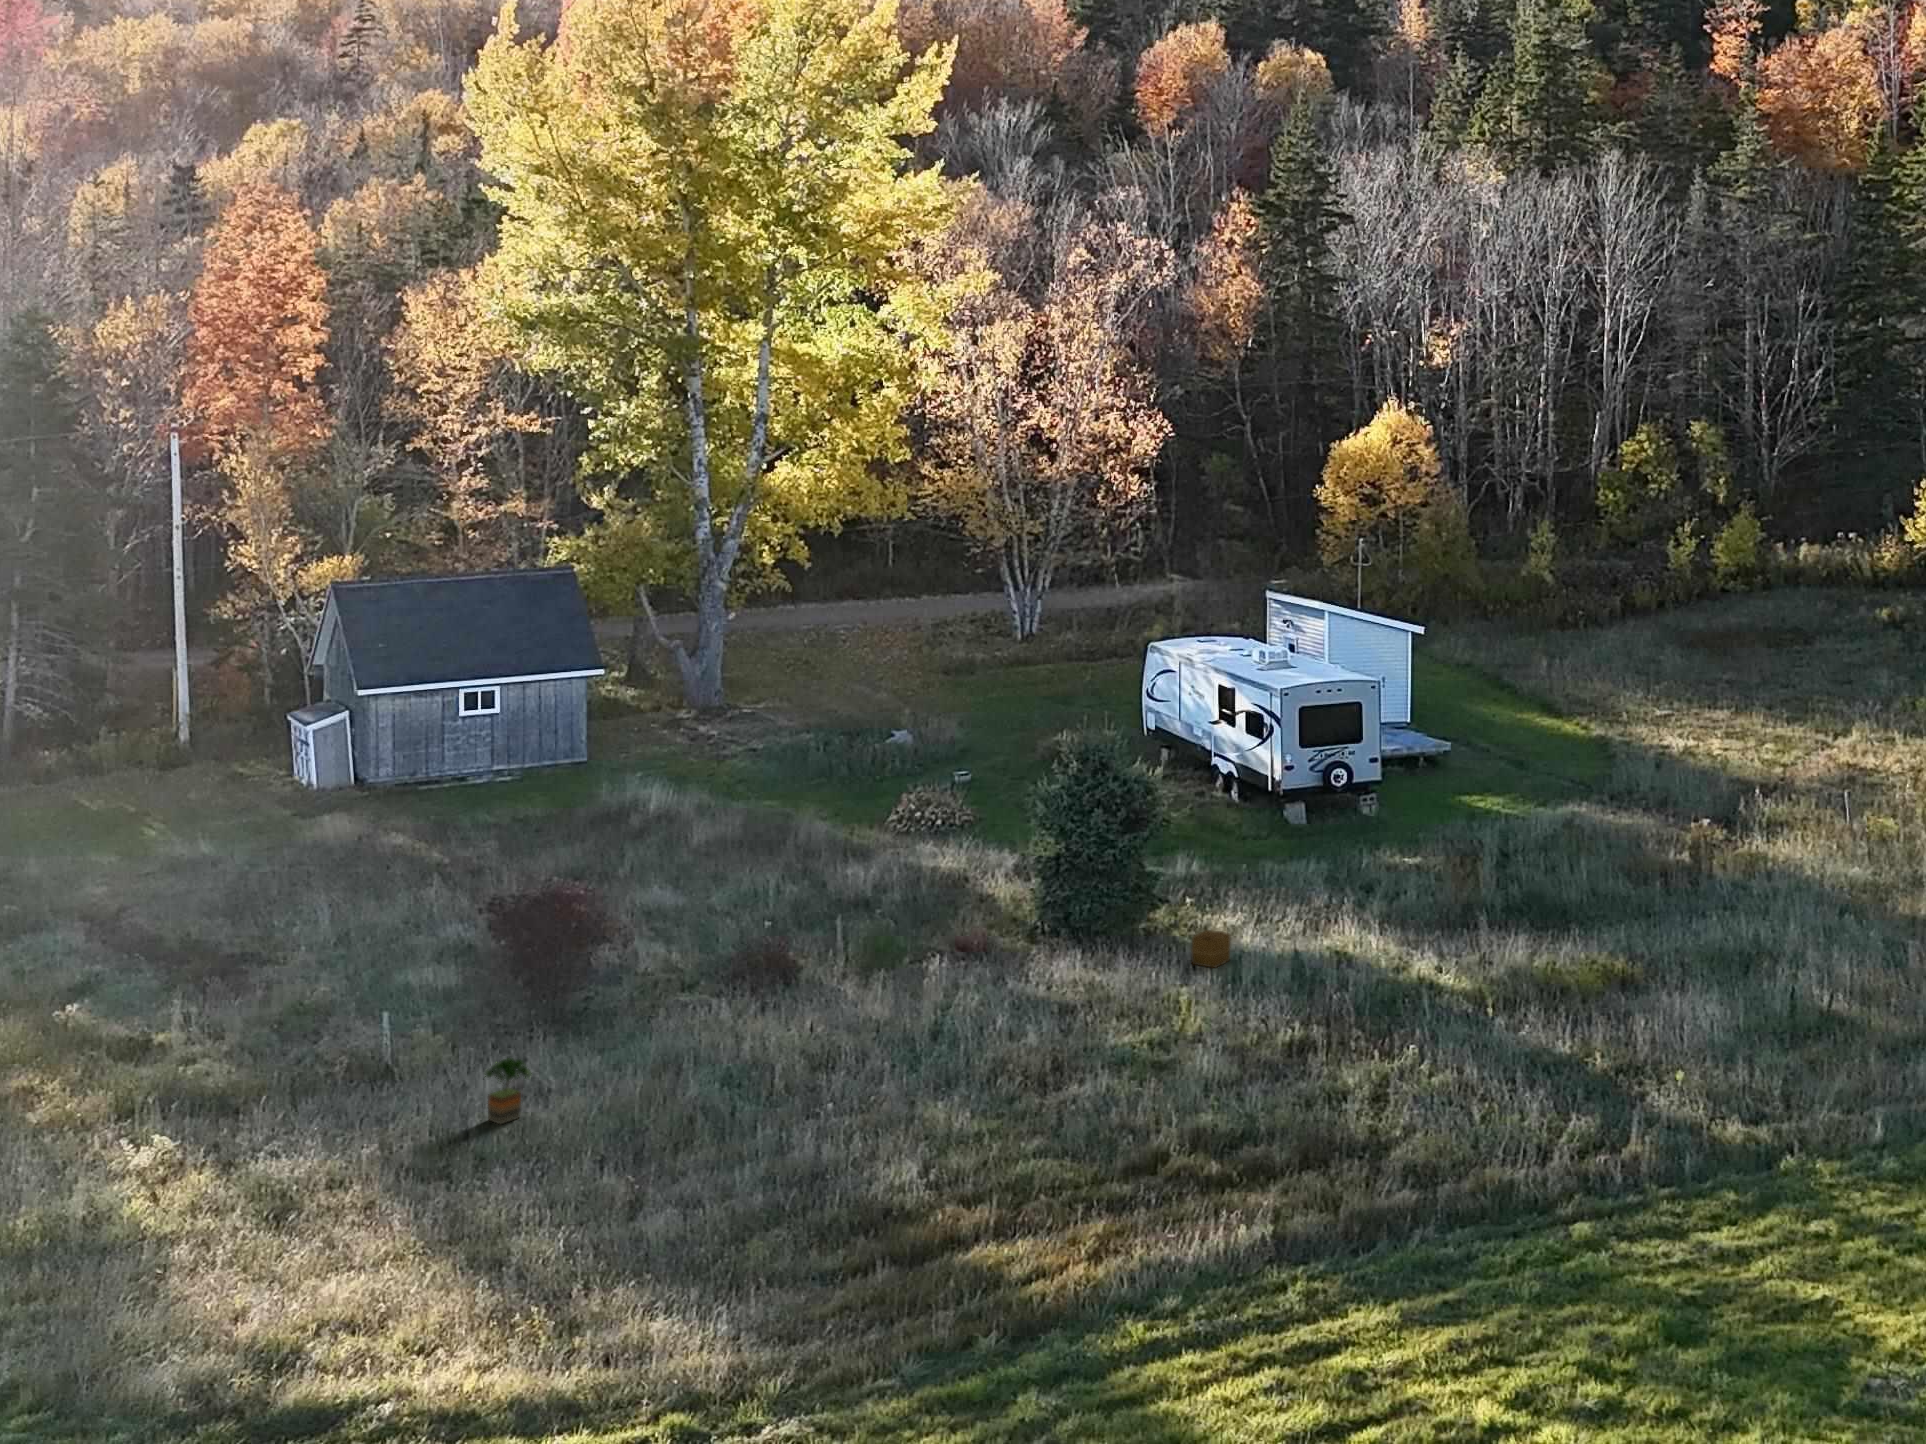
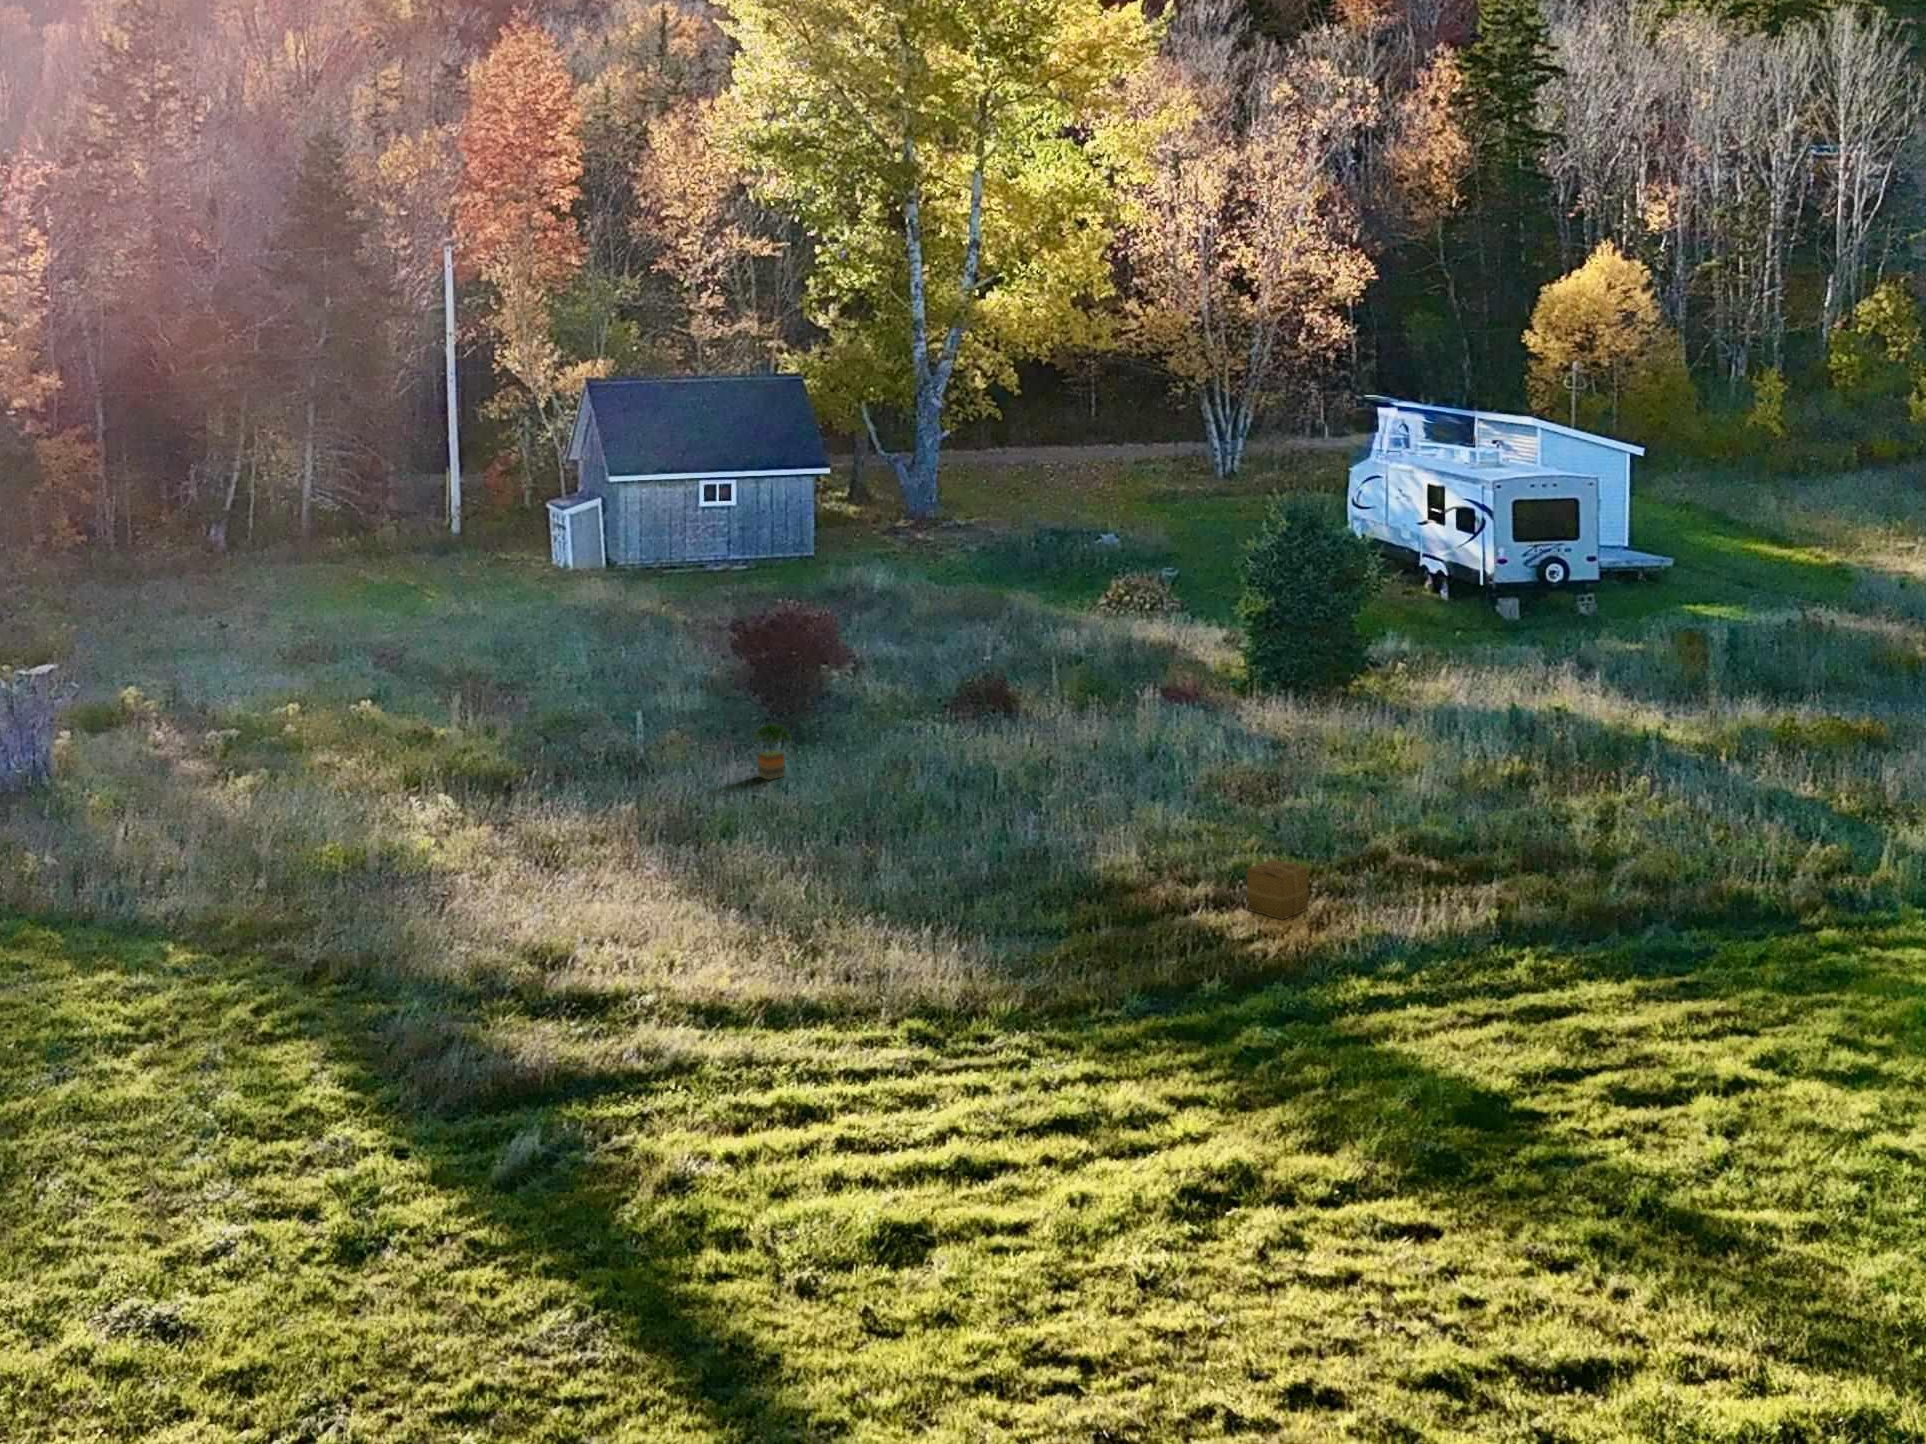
cardboard box: present [1191,930,1231,968] -> present [1247,860,1308,920]

